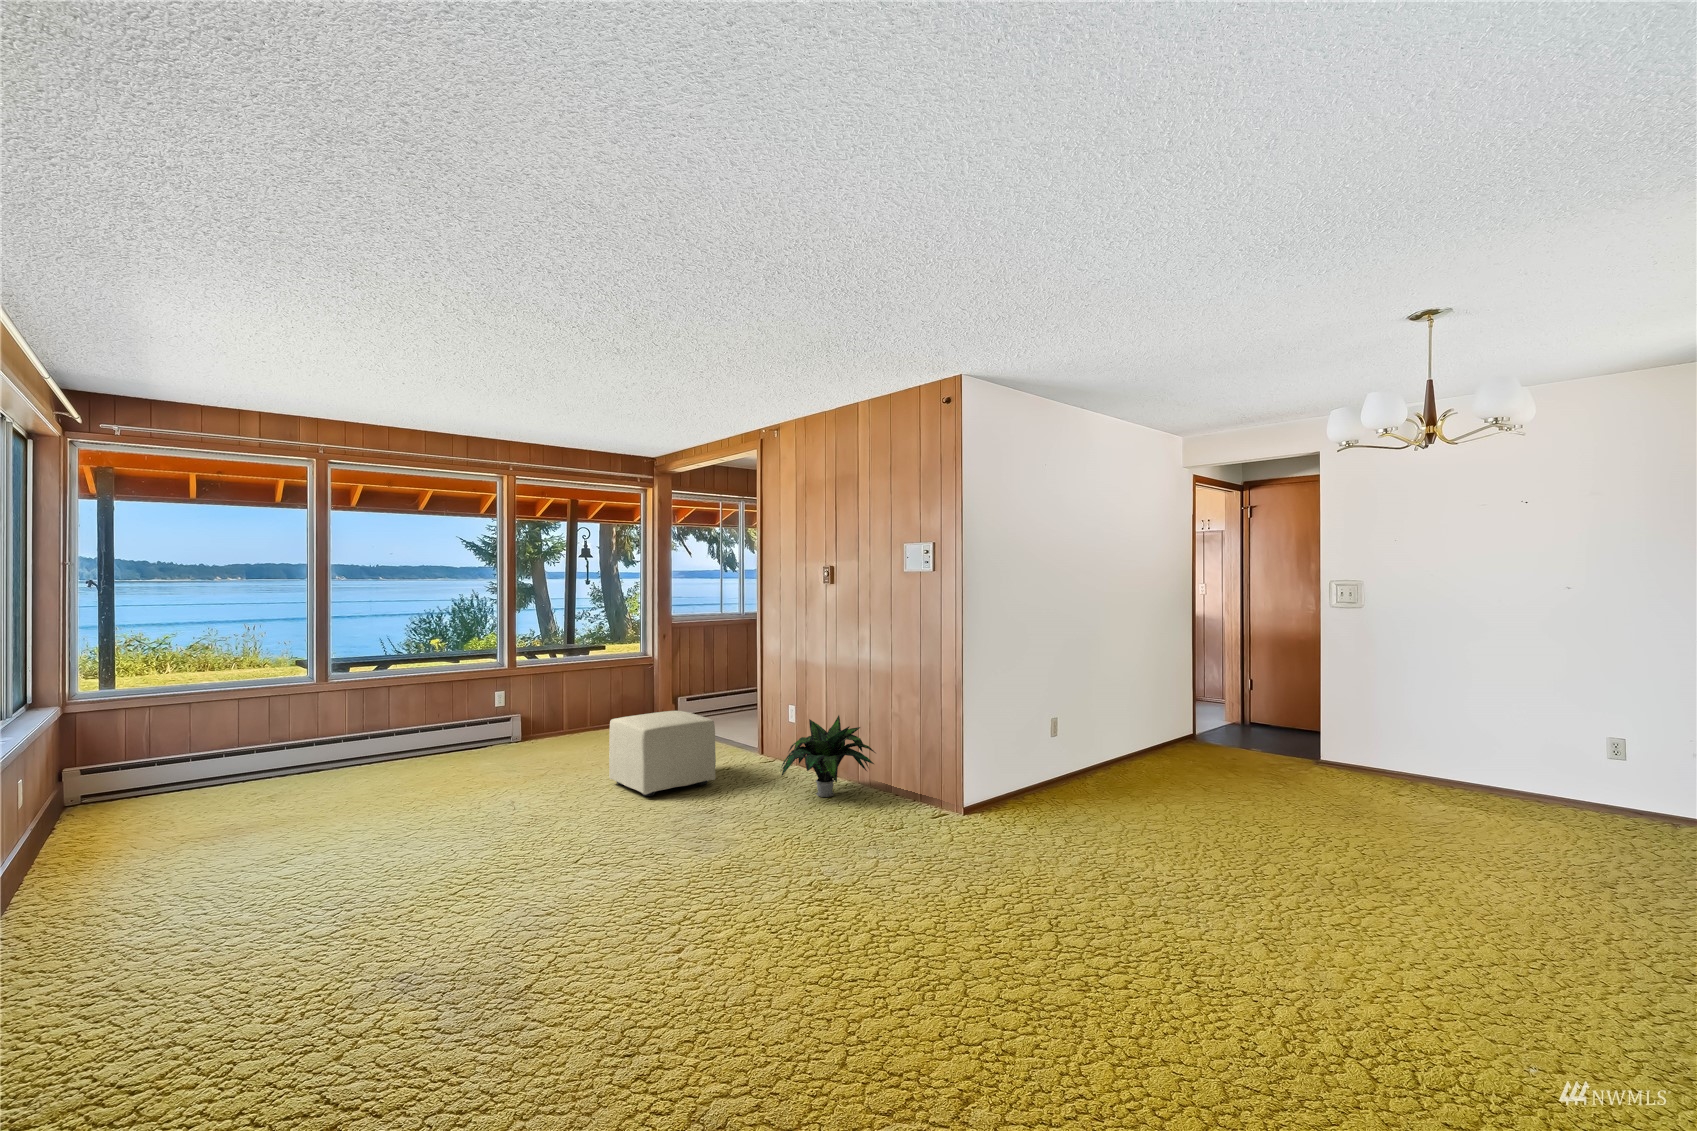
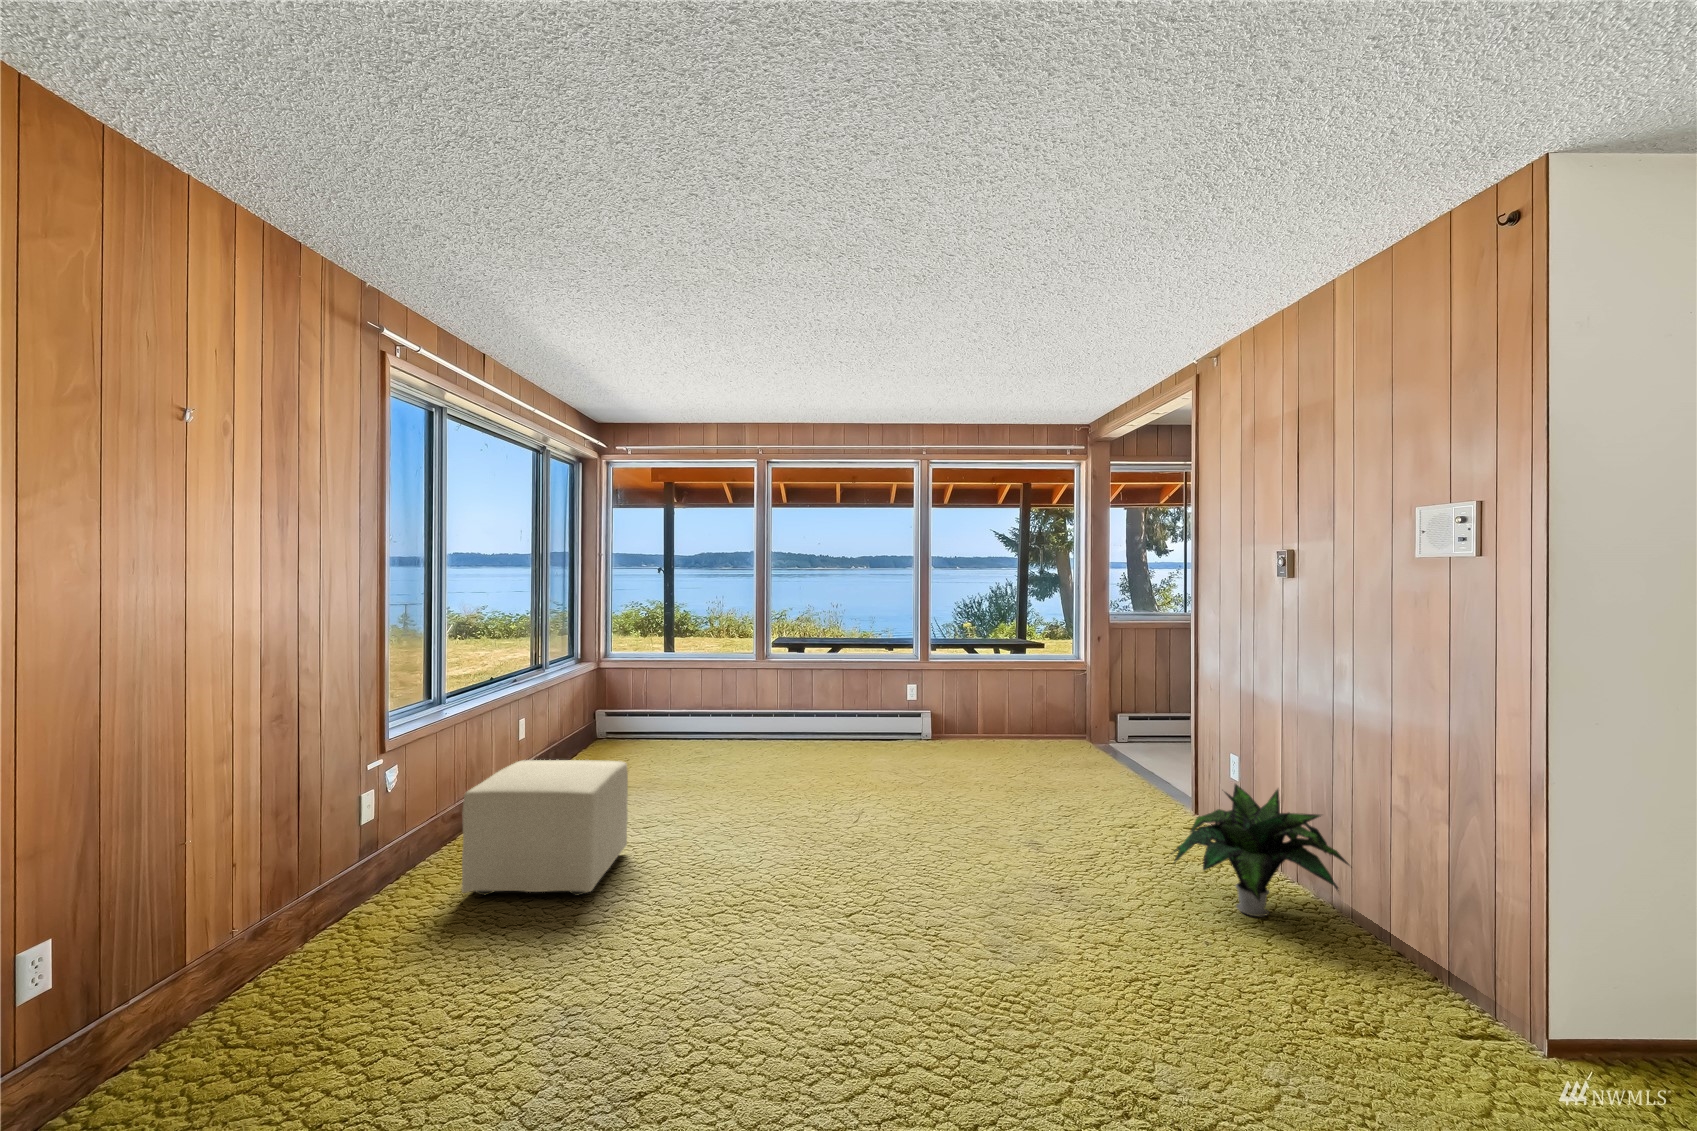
ottoman: present [609,711,716,796] -> present [462,760,628,896]

